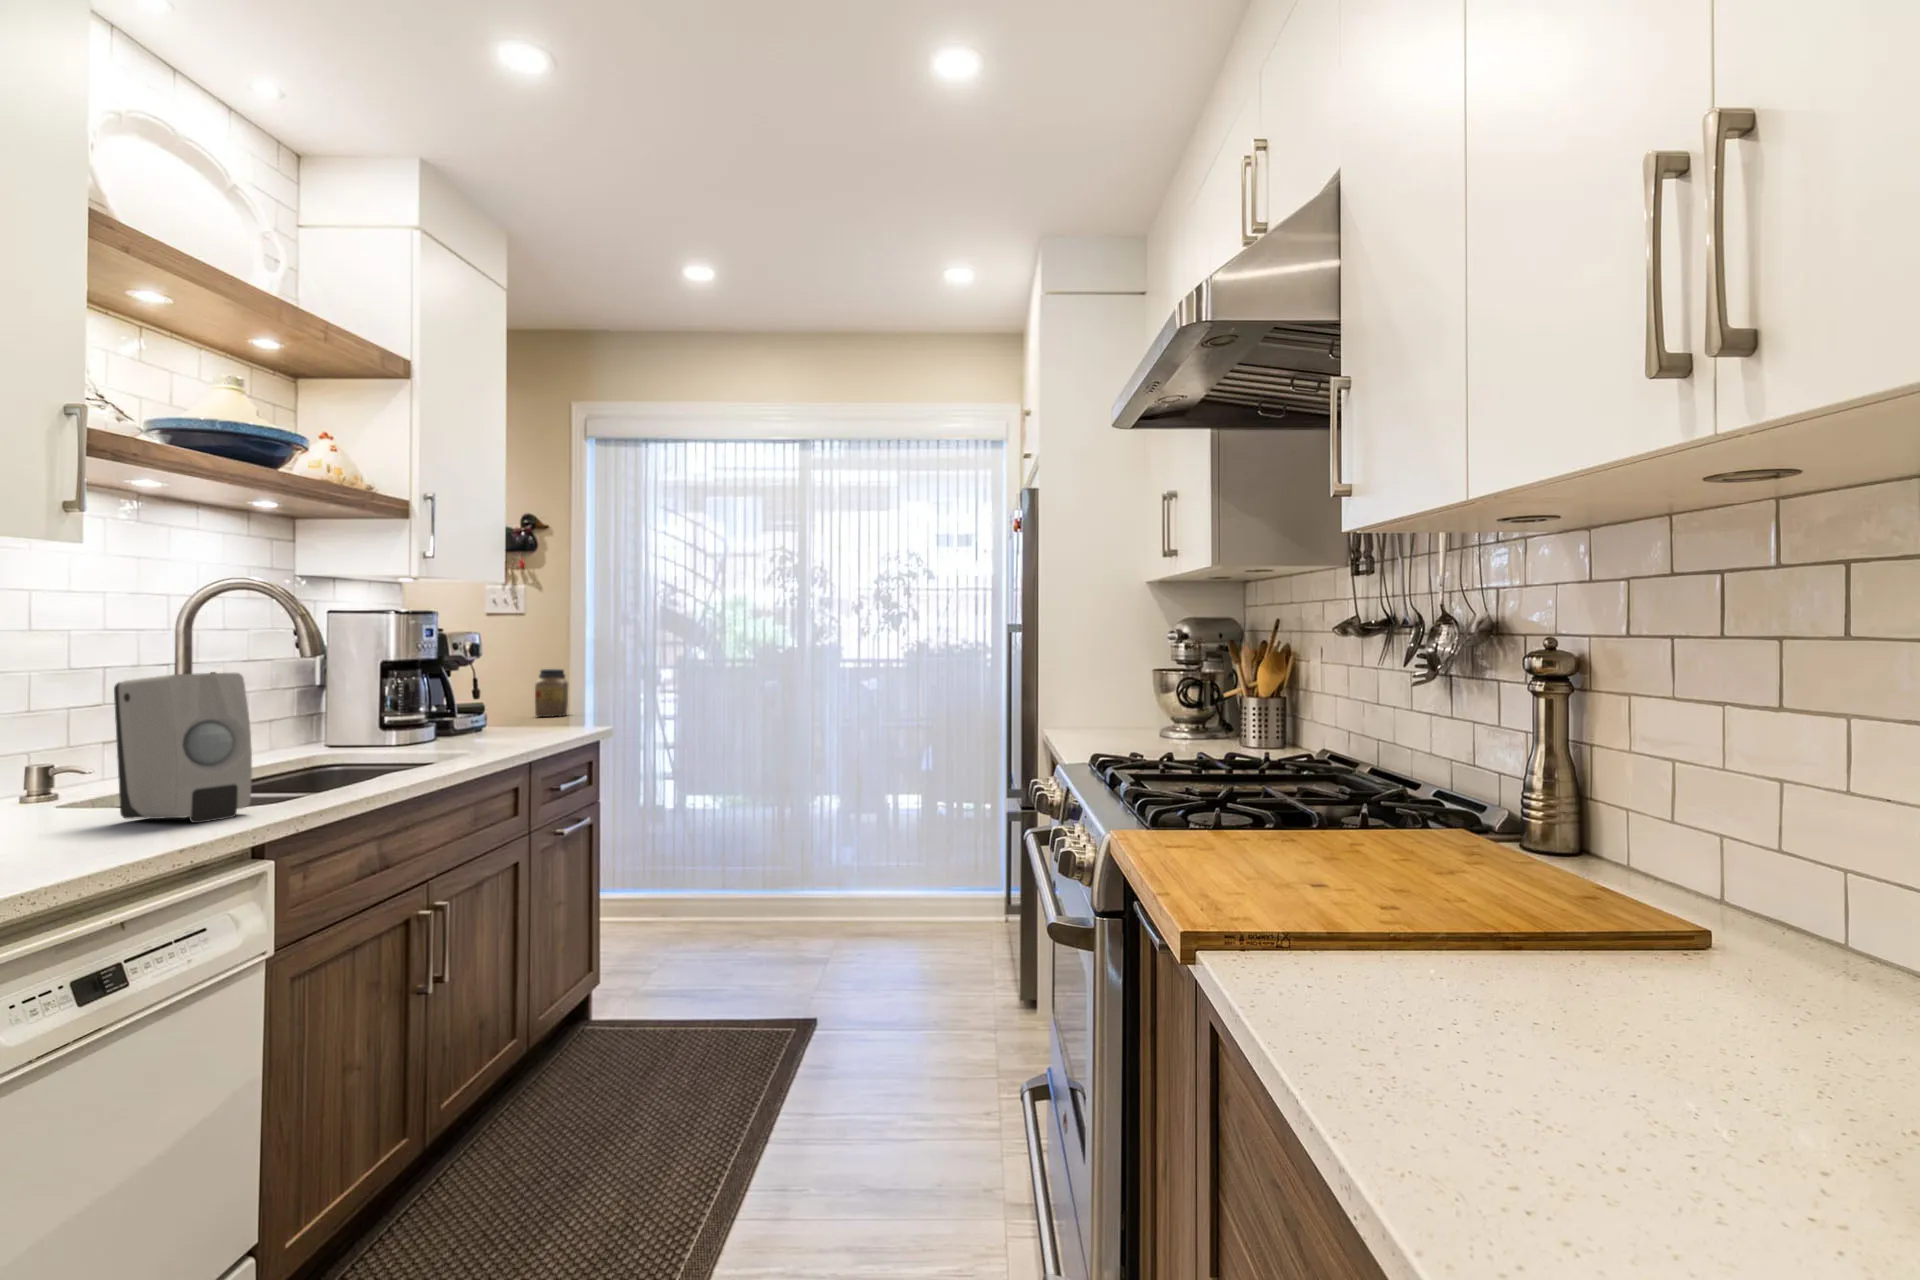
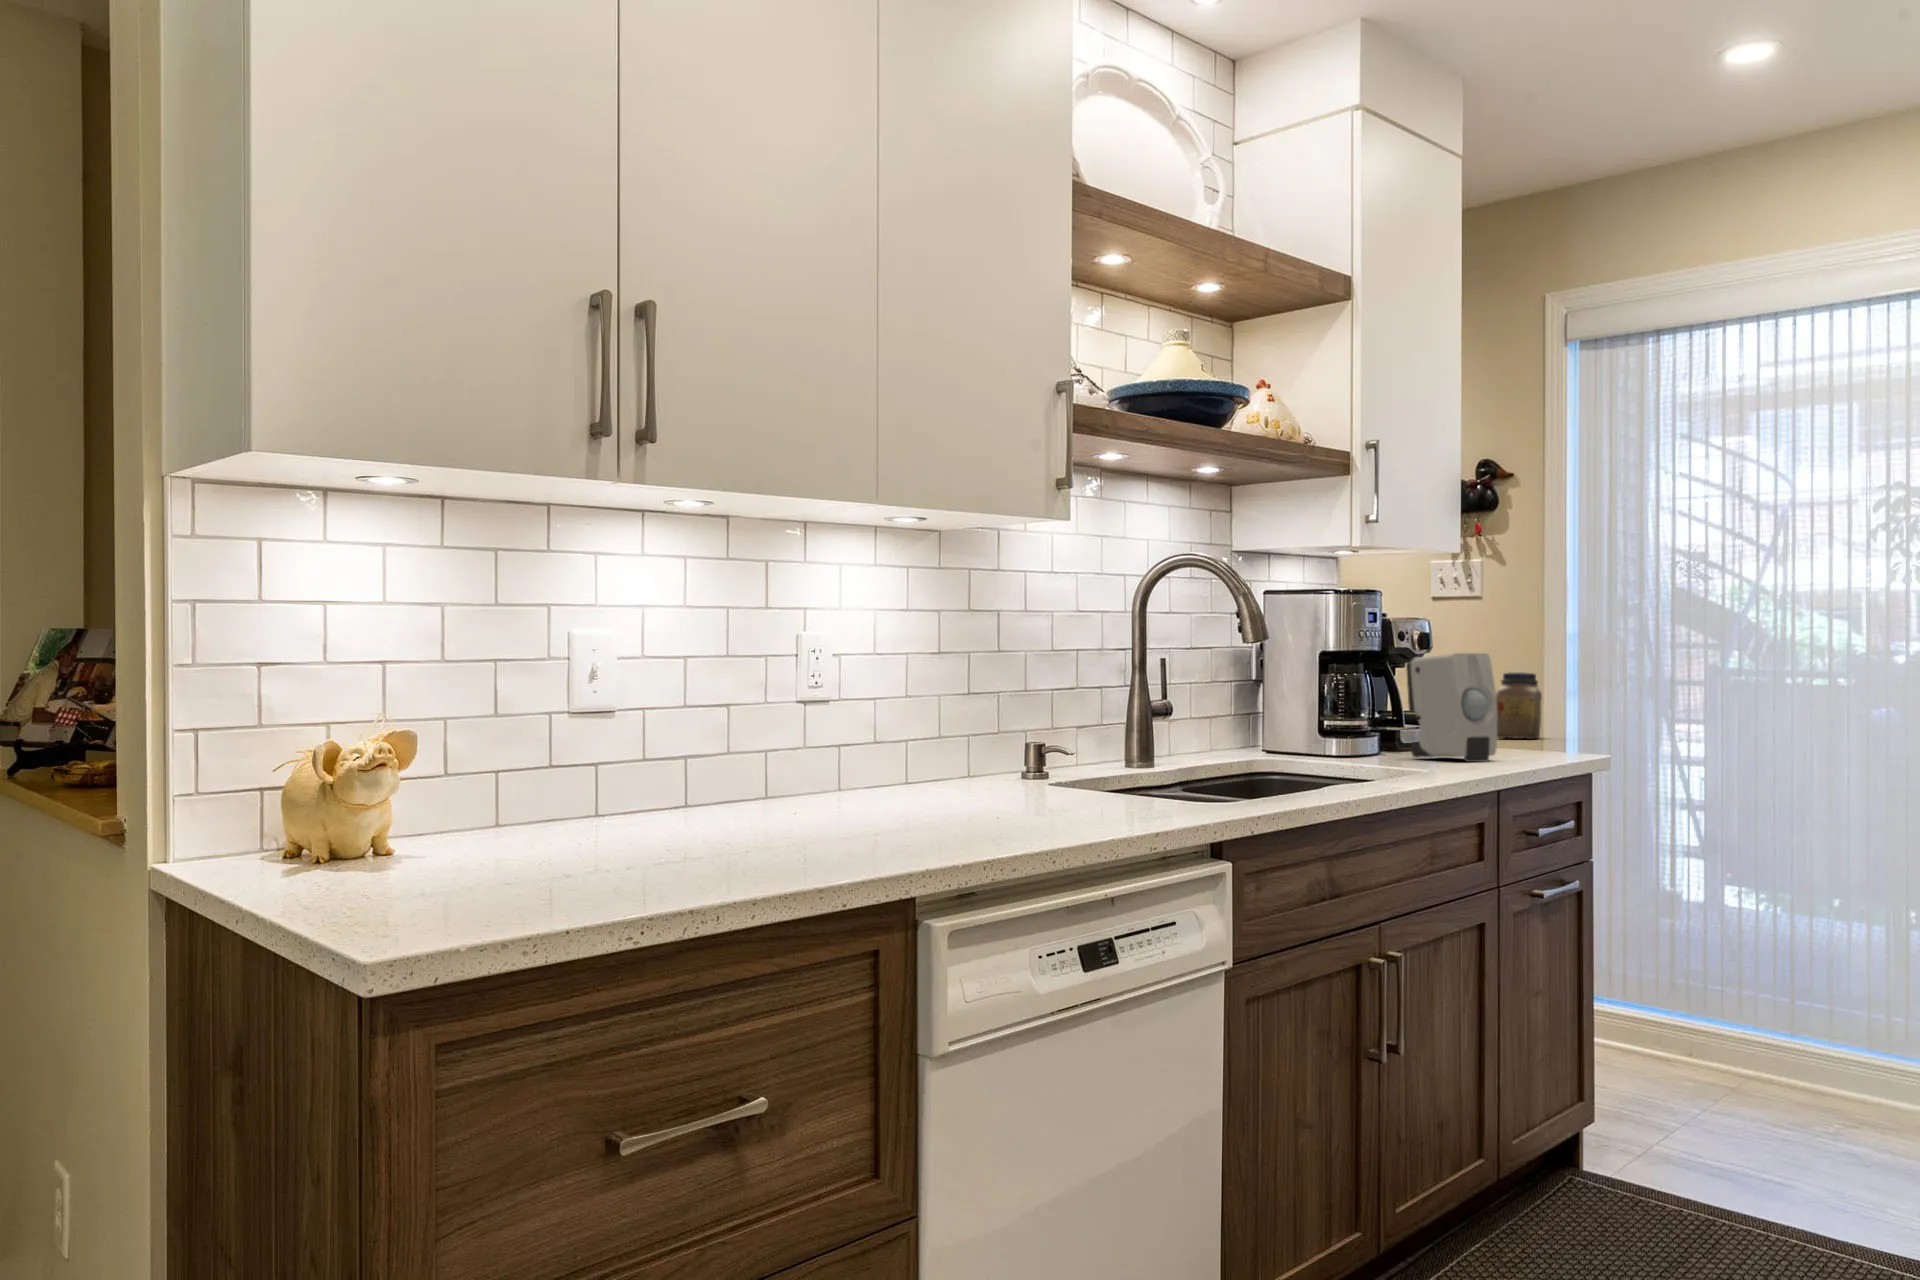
soap dispenser: present [114,673,252,823] -> present [1406,653,1497,762]

